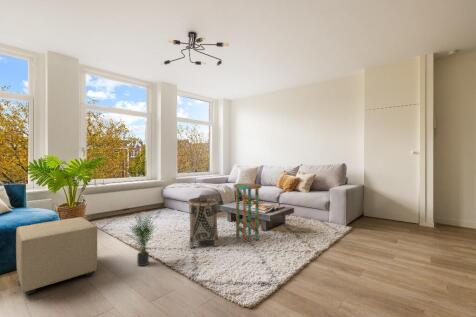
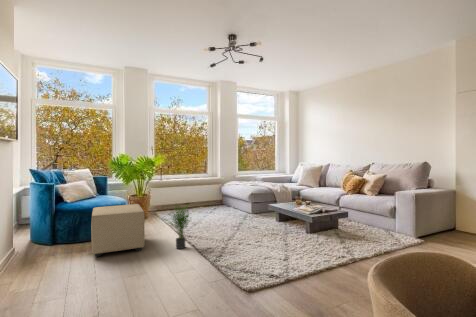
side table: present [234,183,261,242] -> none [271,182,300,241]
basket: present [188,197,218,248] -> none [225,194,255,242]

